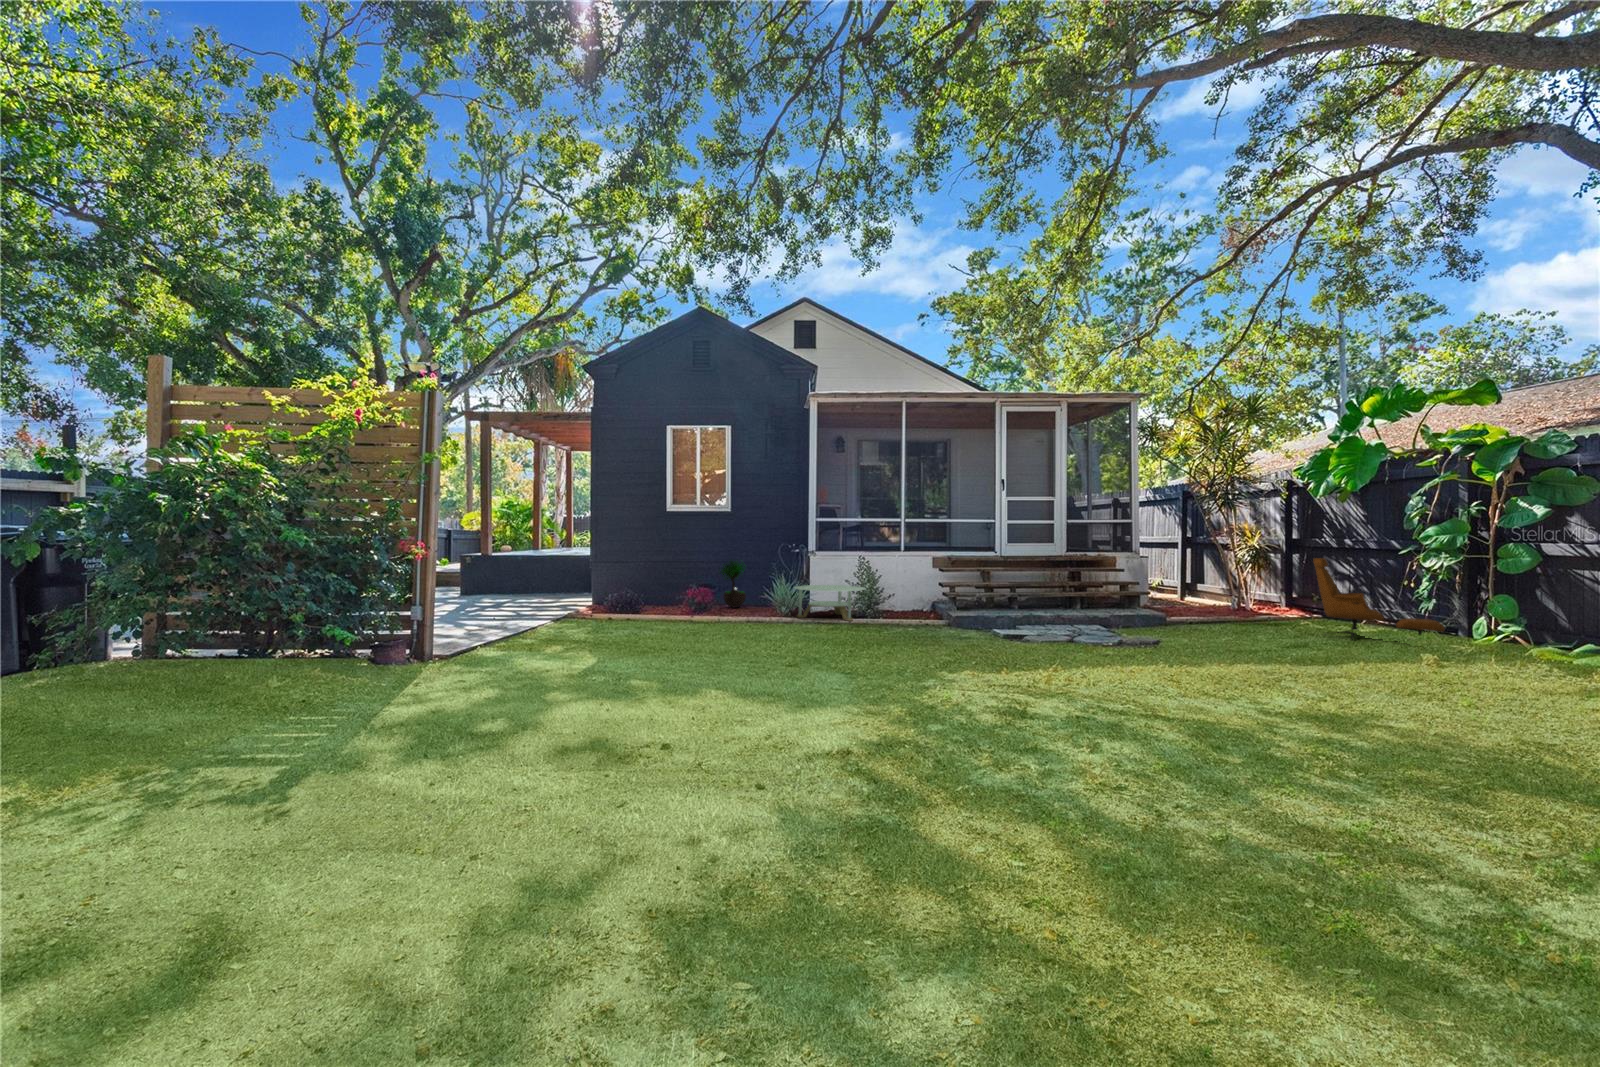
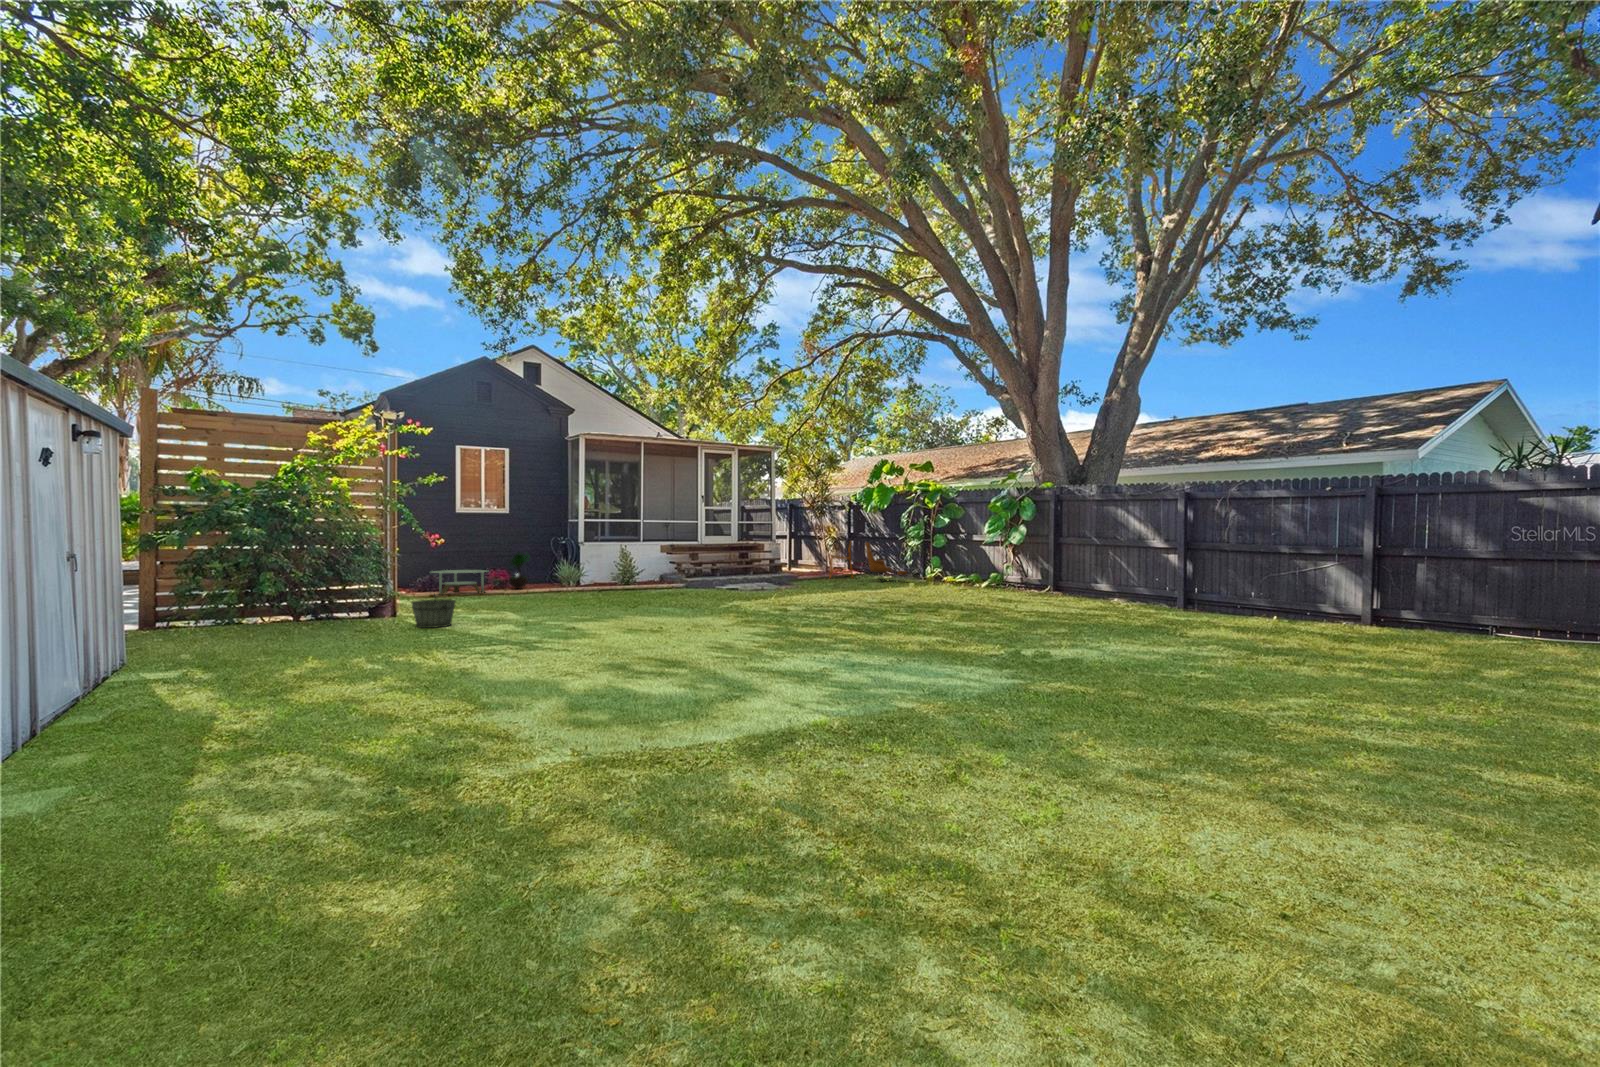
bench: none [1240,553,1299,624] -> present [829,541,853,577]
round table: present [795,585,865,621] -> present [432,570,486,595]
wooden bucket: none [343,622,417,681] -> present [412,595,456,628]

